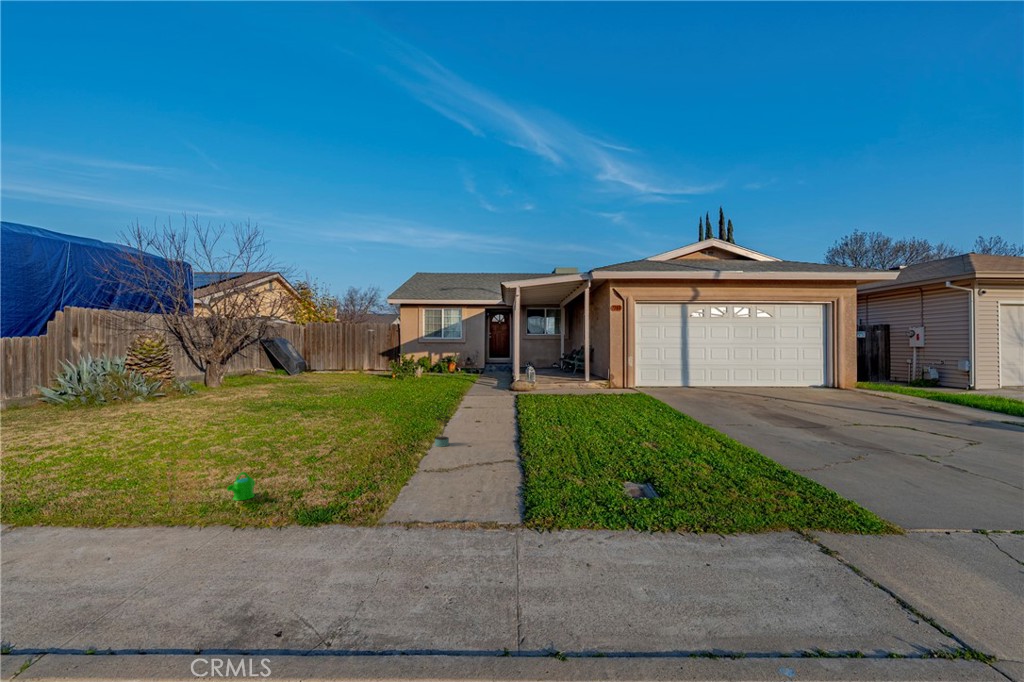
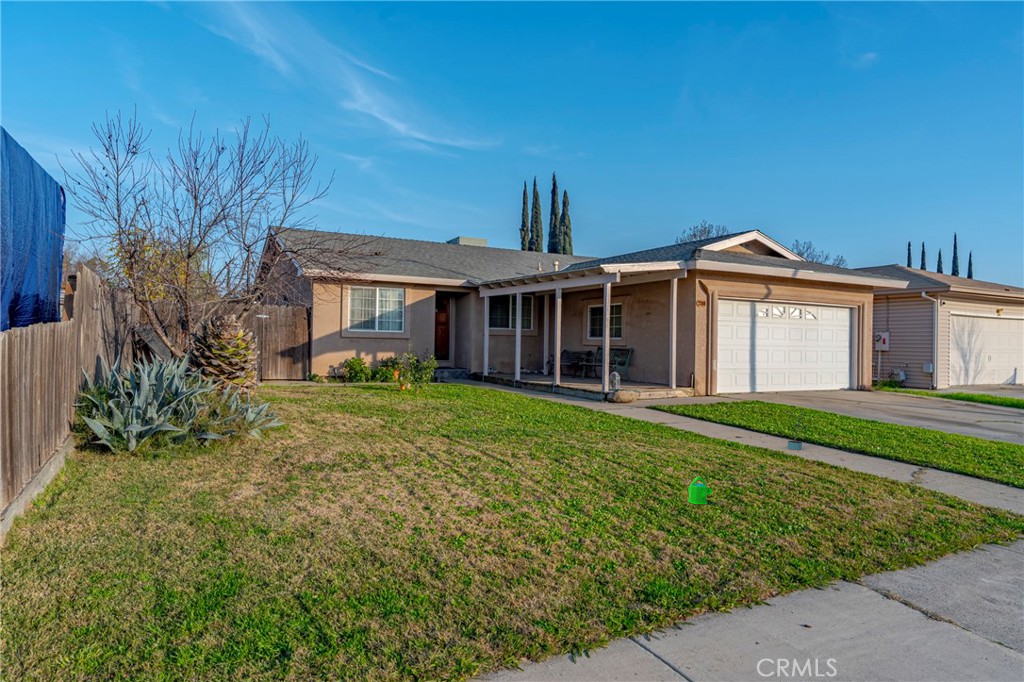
watering can: present [227,472,255,501] -> present [688,476,712,504]

